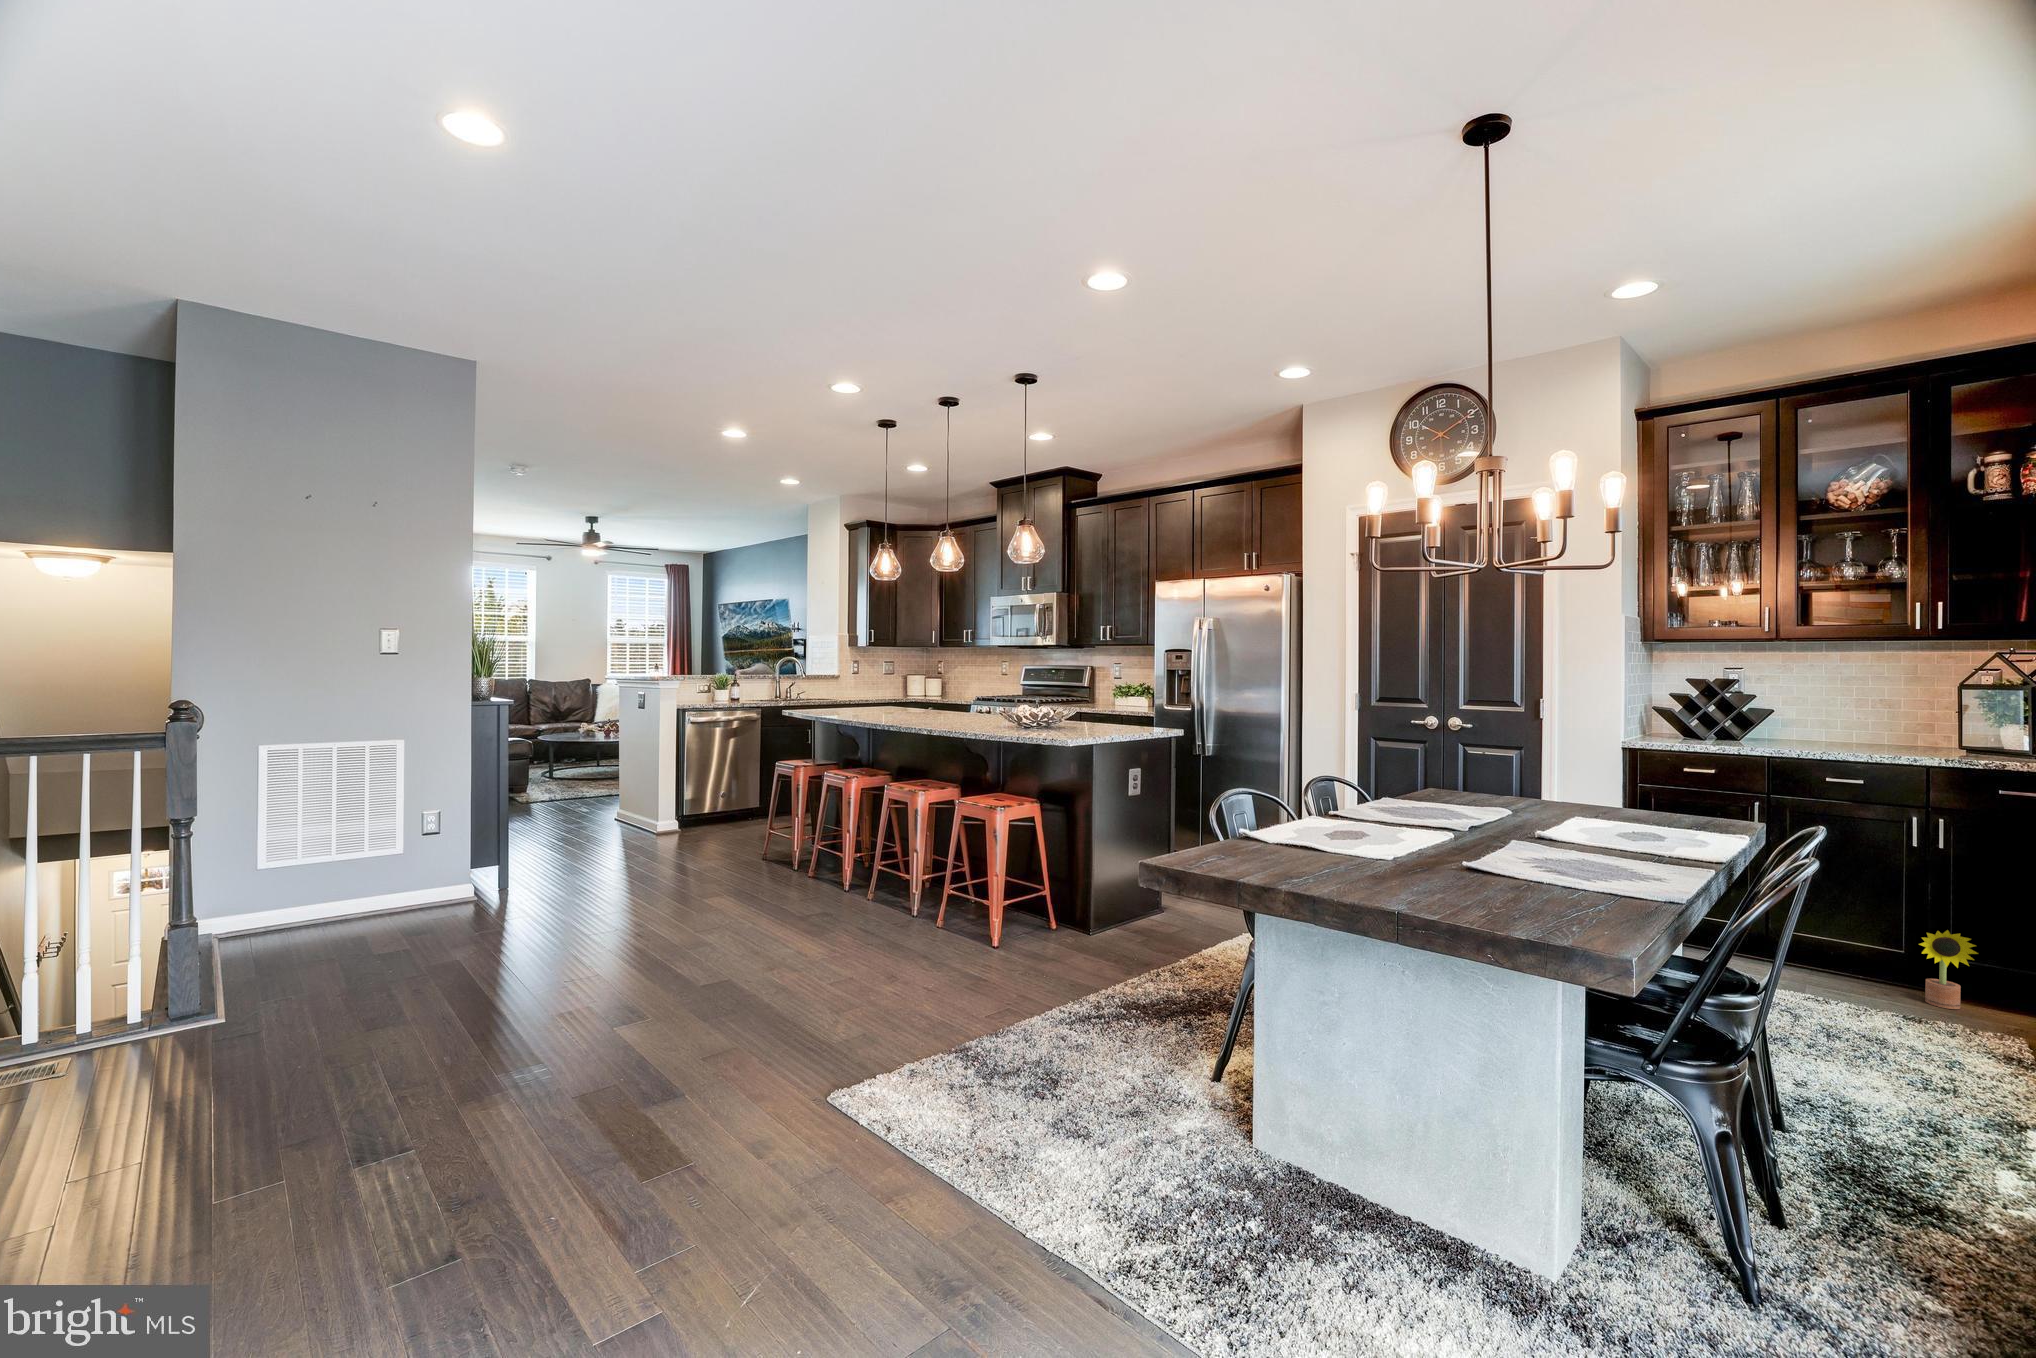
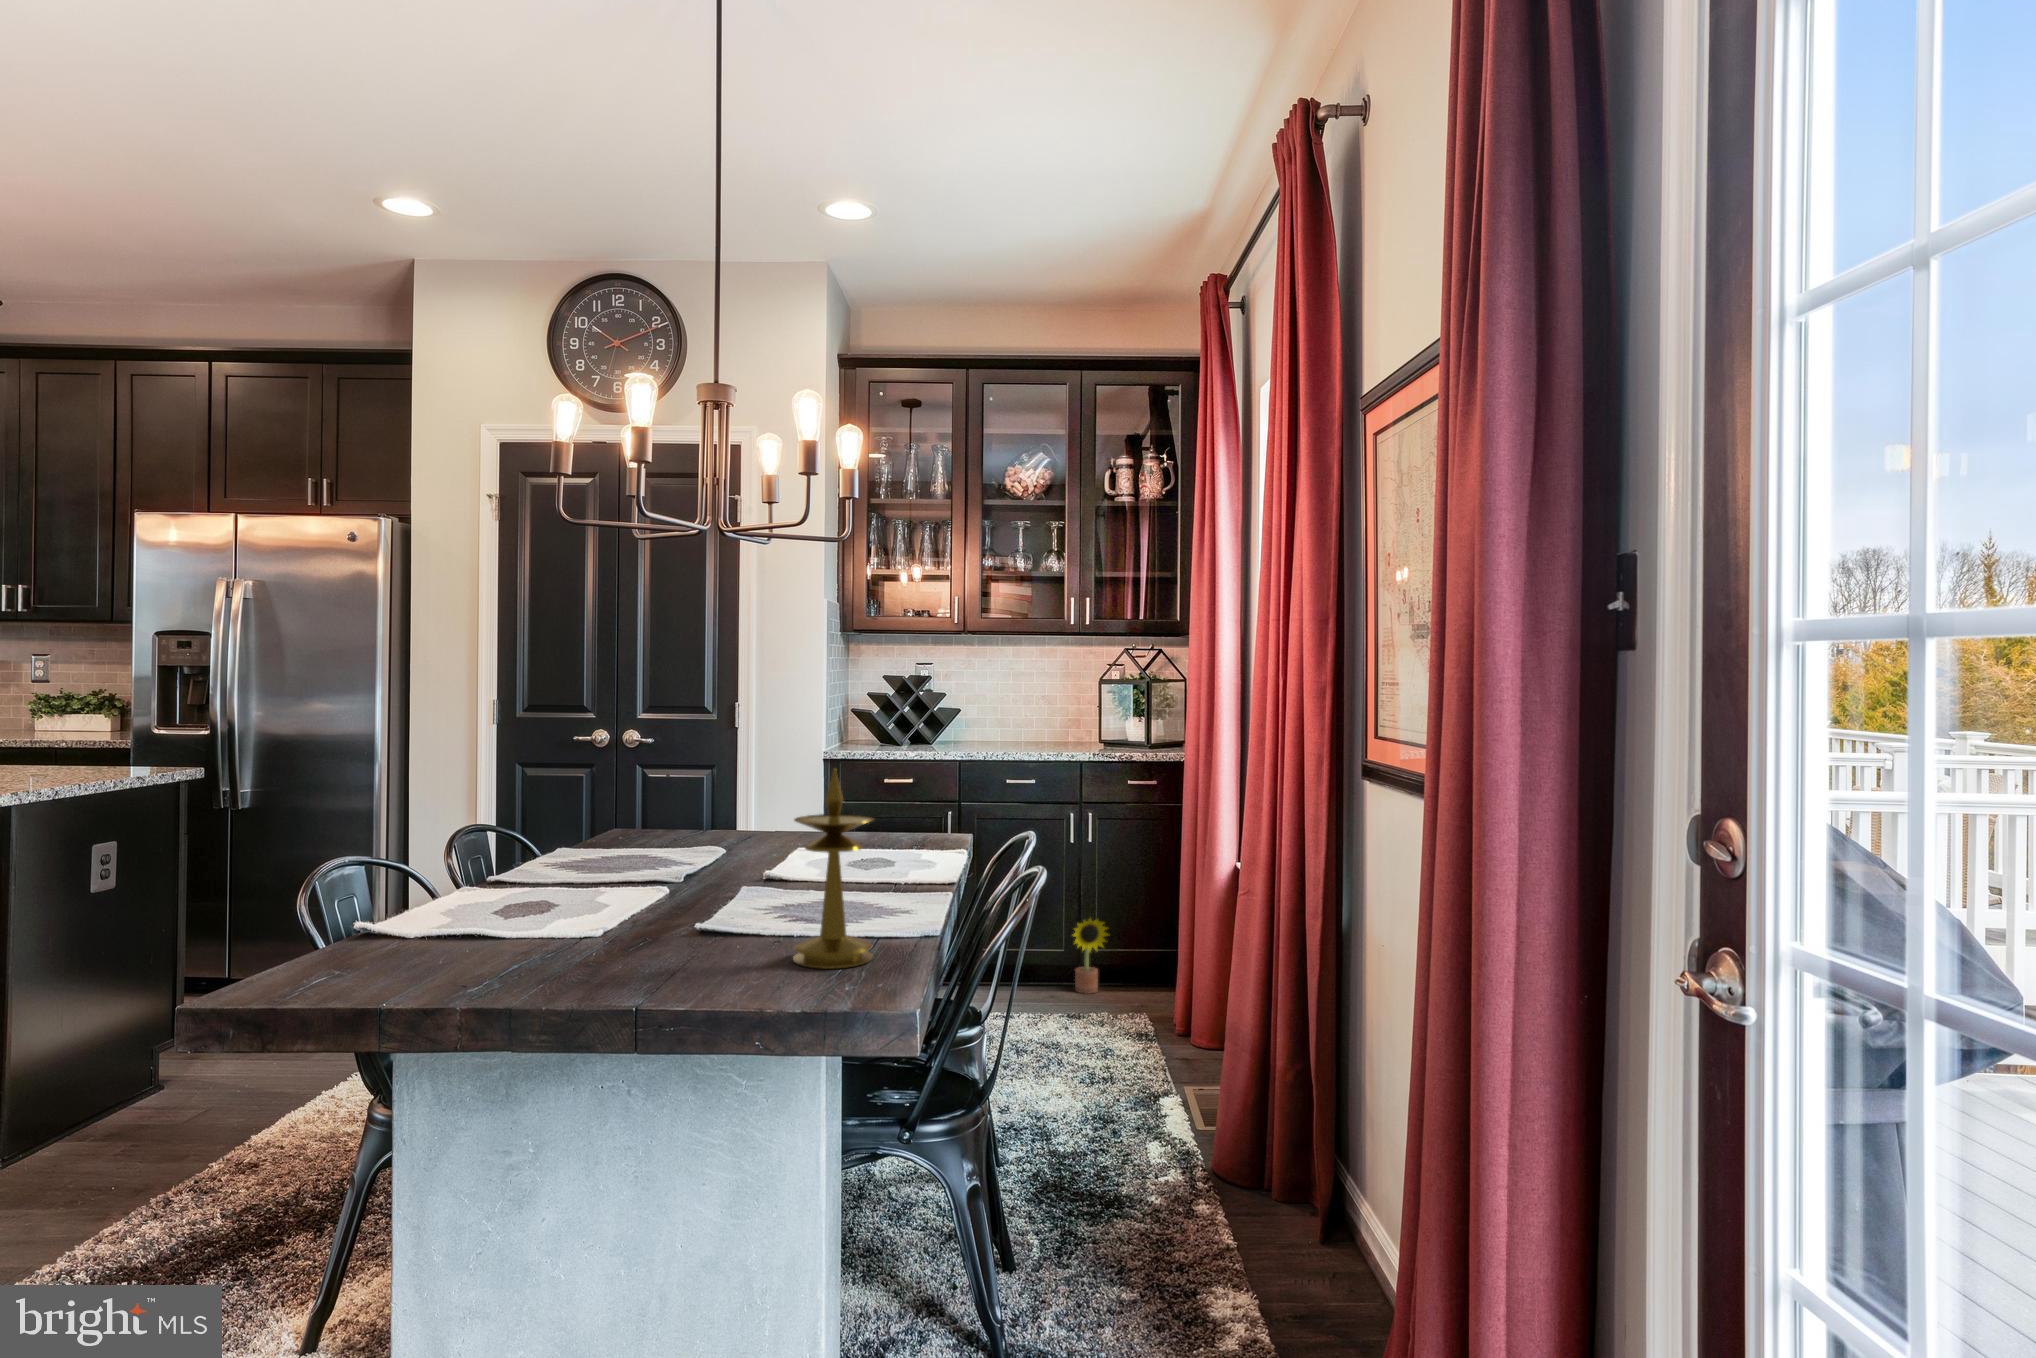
candlestick: none [1538,766,1611,919] -> present [793,769,874,969]

